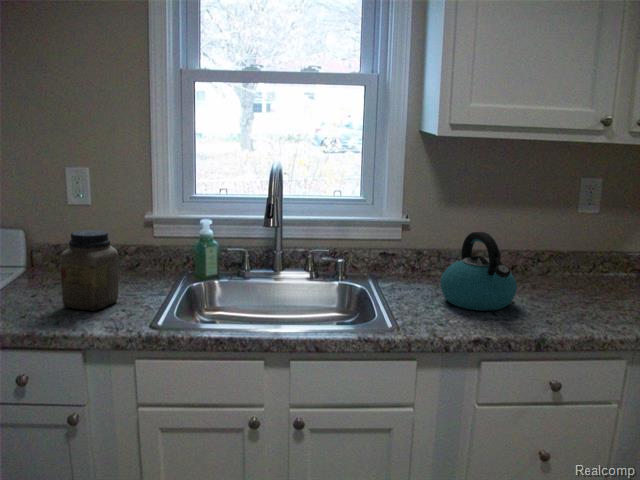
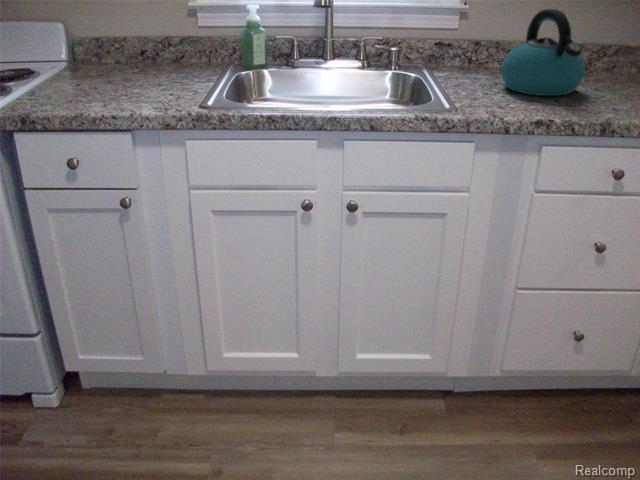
jar: present [60,230,119,311] -> none [104,7,166,93]

